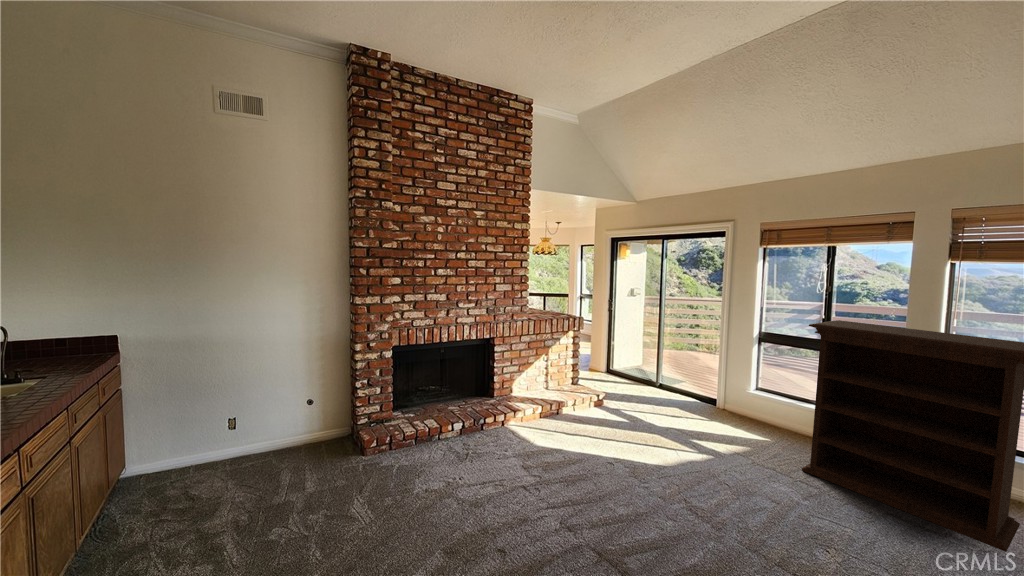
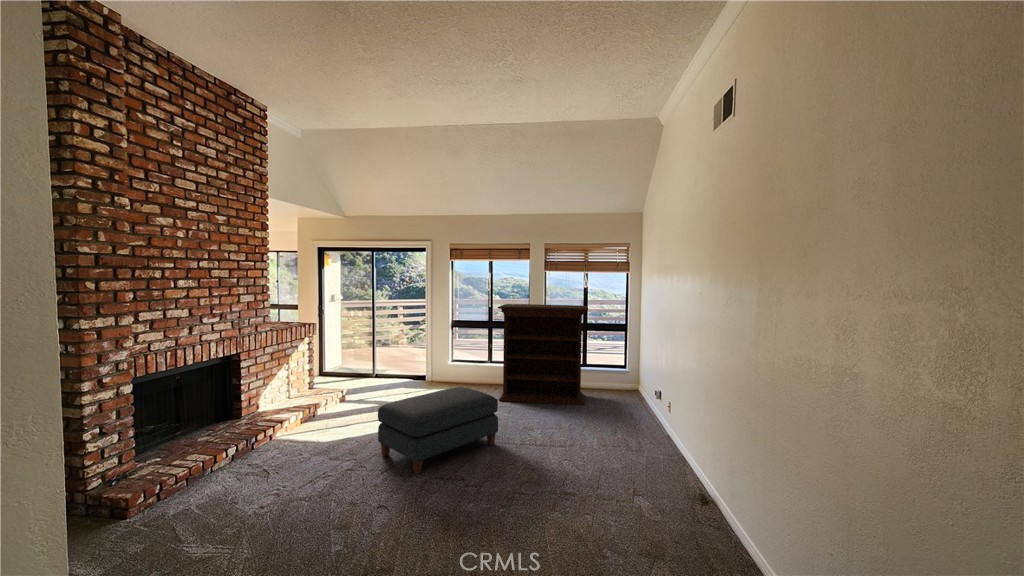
ottoman: none [569,429,741,546] -> present [378,387,498,474]

